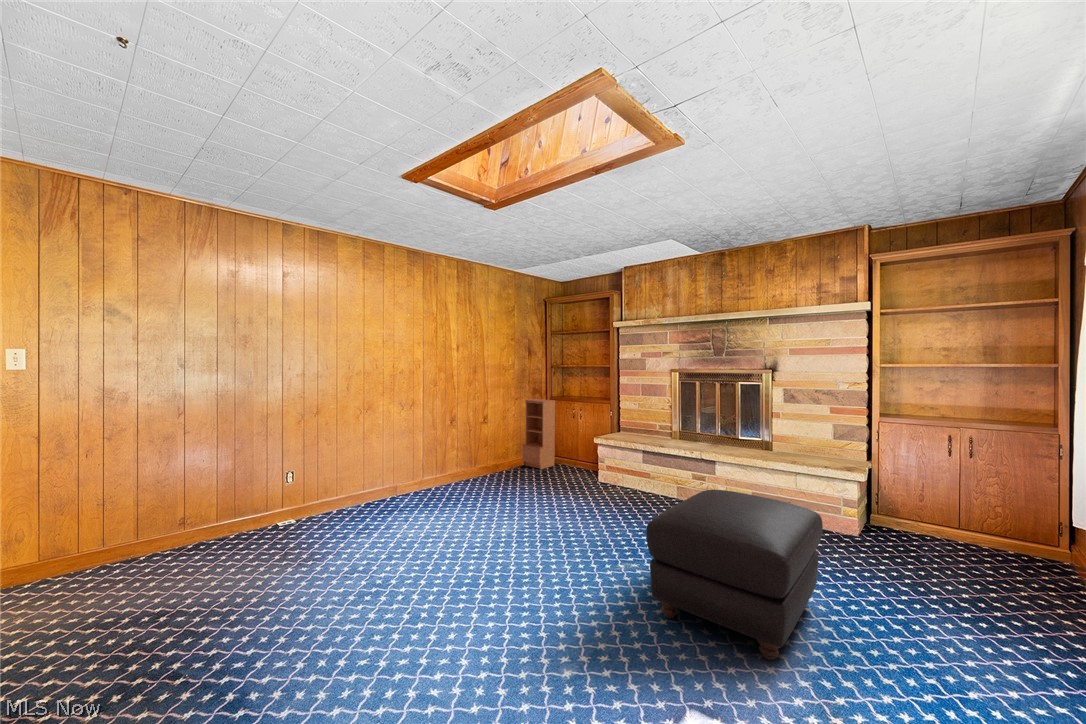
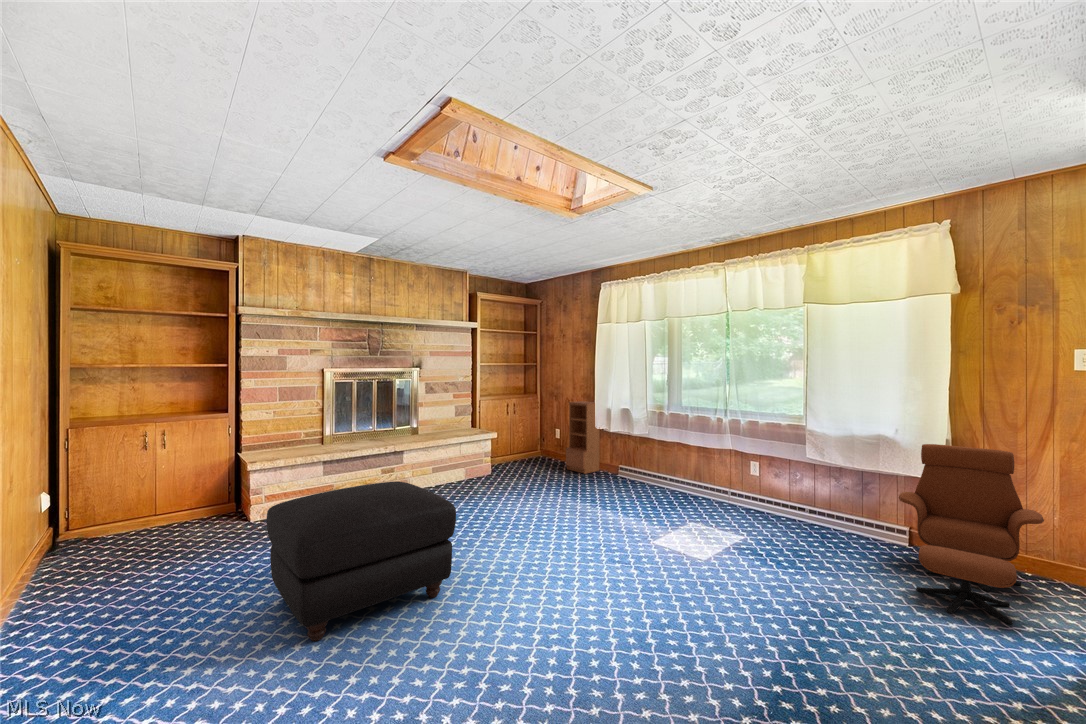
lounge chair: none [825,439,944,597] -> present [899,444,1044,624]
ottoman: present [646,490,823,660] -> present [267,481,456,641]

